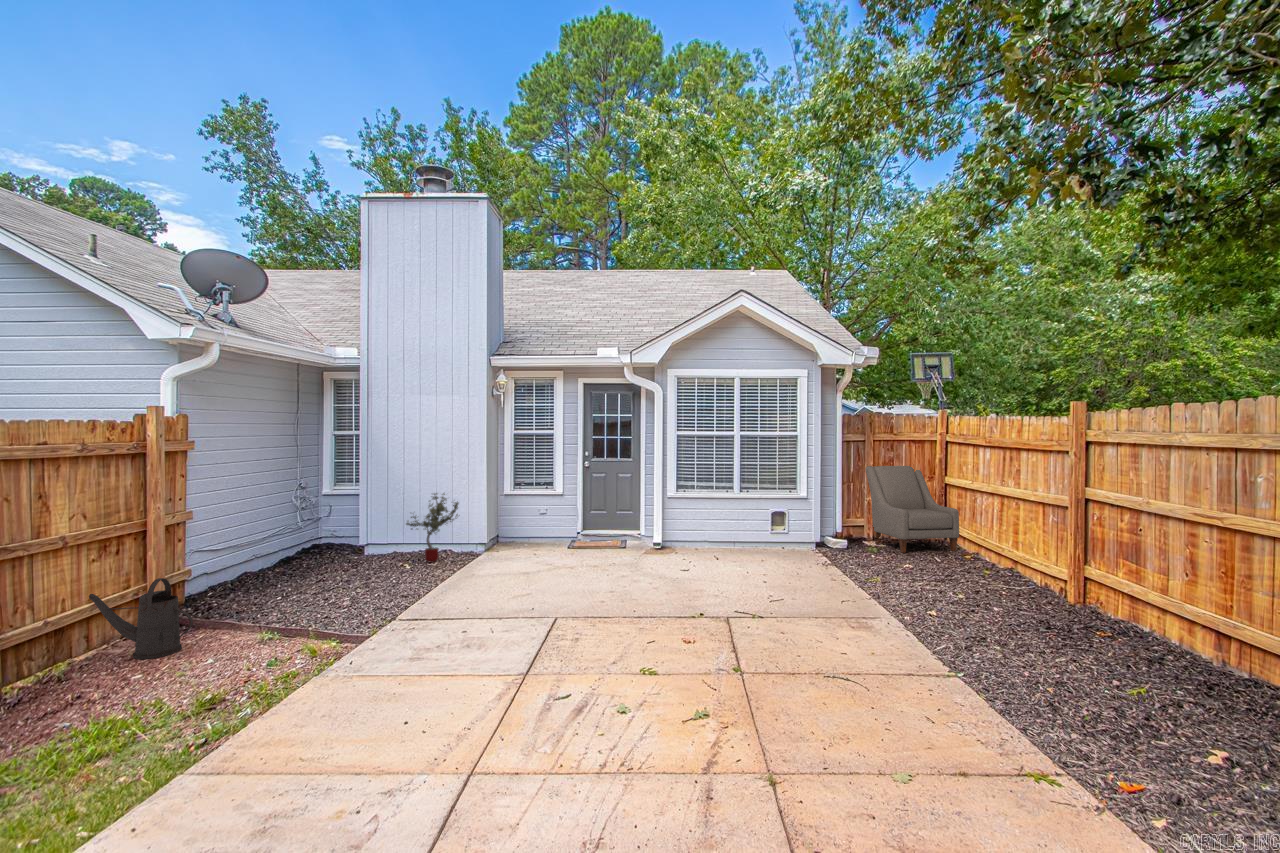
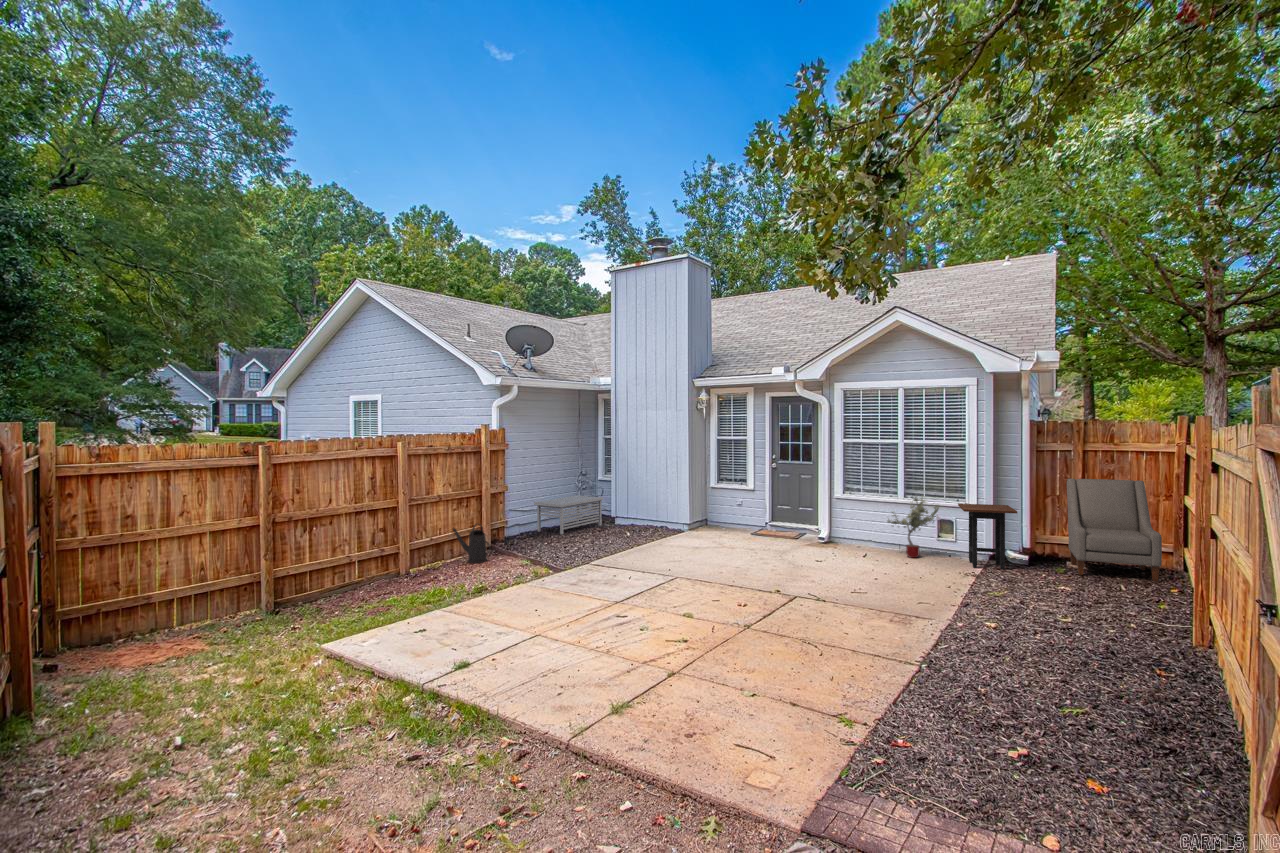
potted tree: present [406,493,459,563] -> present [888,496,939,558]
side table: none [795,493,861,557] -> present [958,504,1017,570]
storage bench: none [233,518,344,580] -> present [534,495,603,534]

